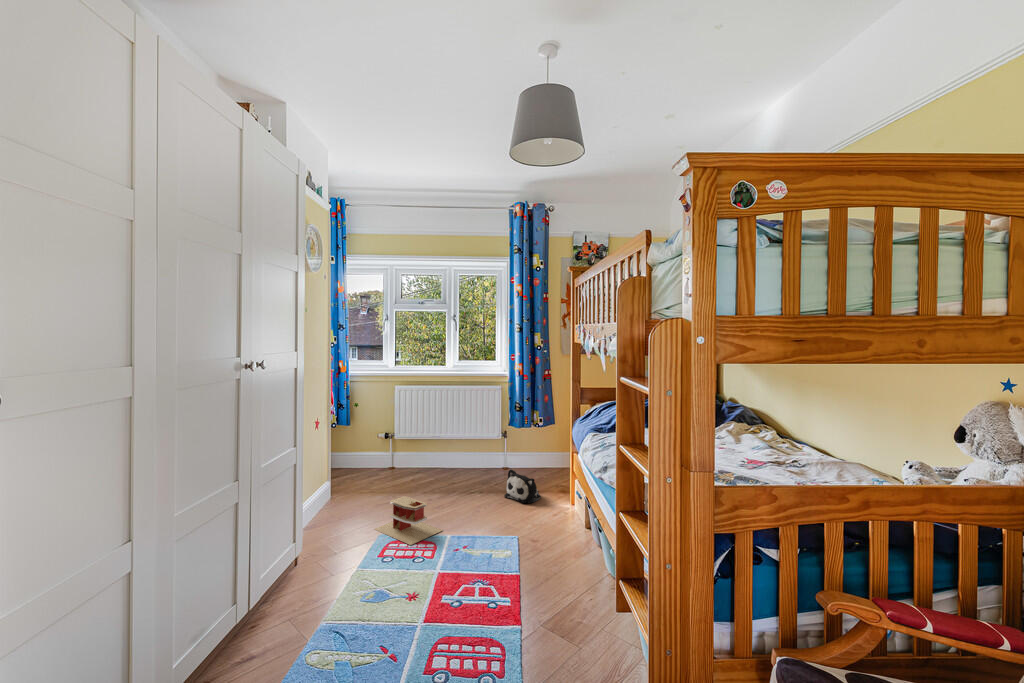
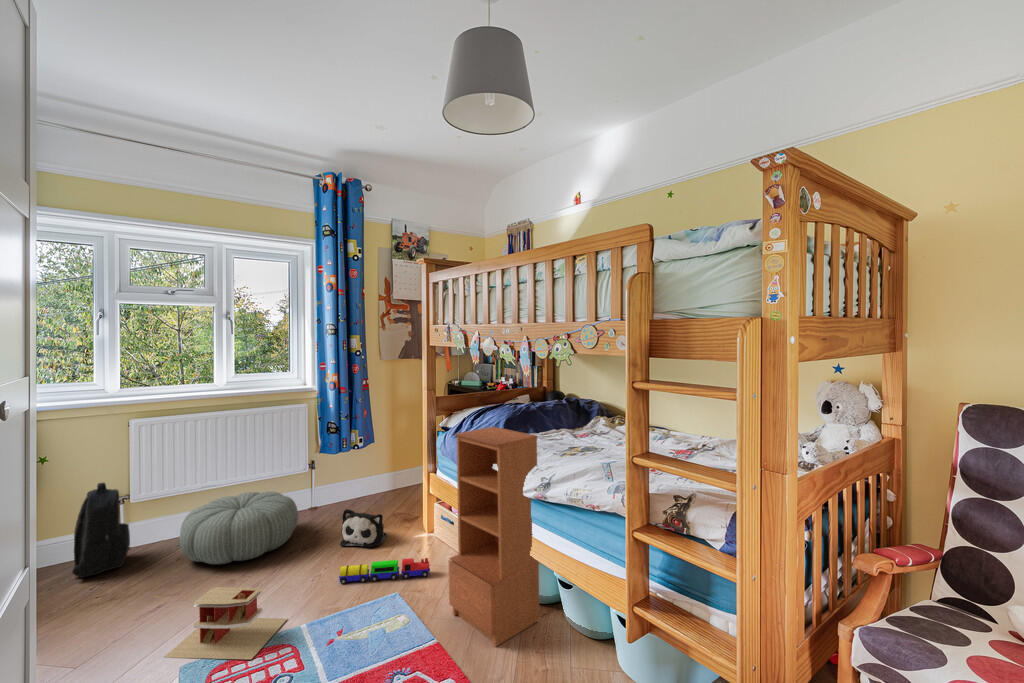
bookcase: none [543,414,612,594] -> present [449,427,539,646]
backpack: none [359,422,390,478] -> present [72,483,130,578]
pouf: none [410,445,484,490] -> present [179,491,298,564]
toy train: none [486,508,553,533] -> present [339,558,430,584]

